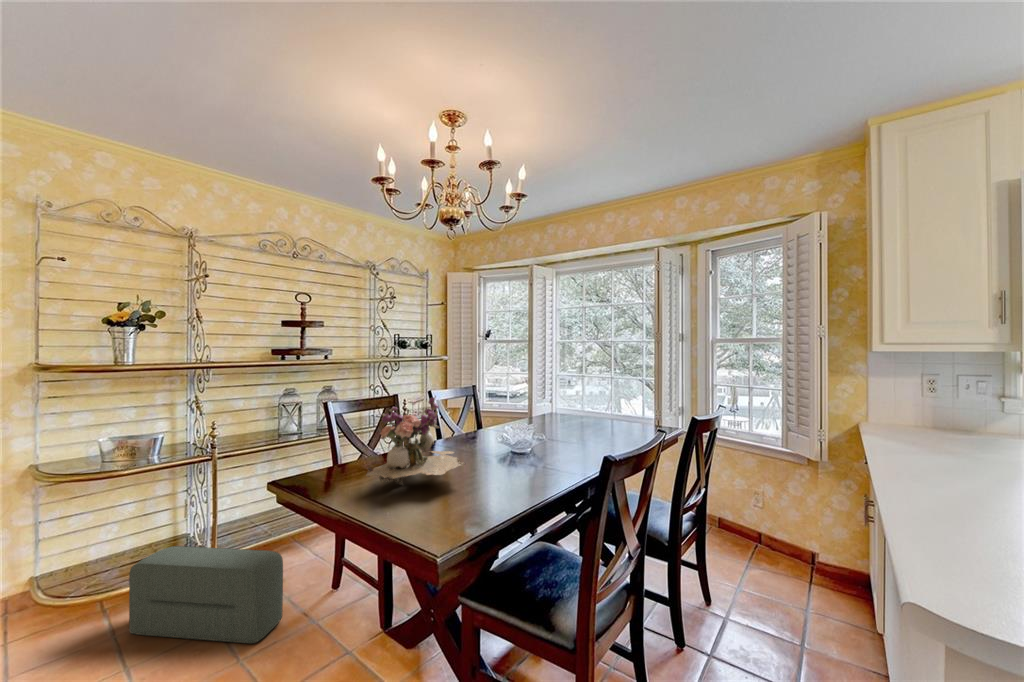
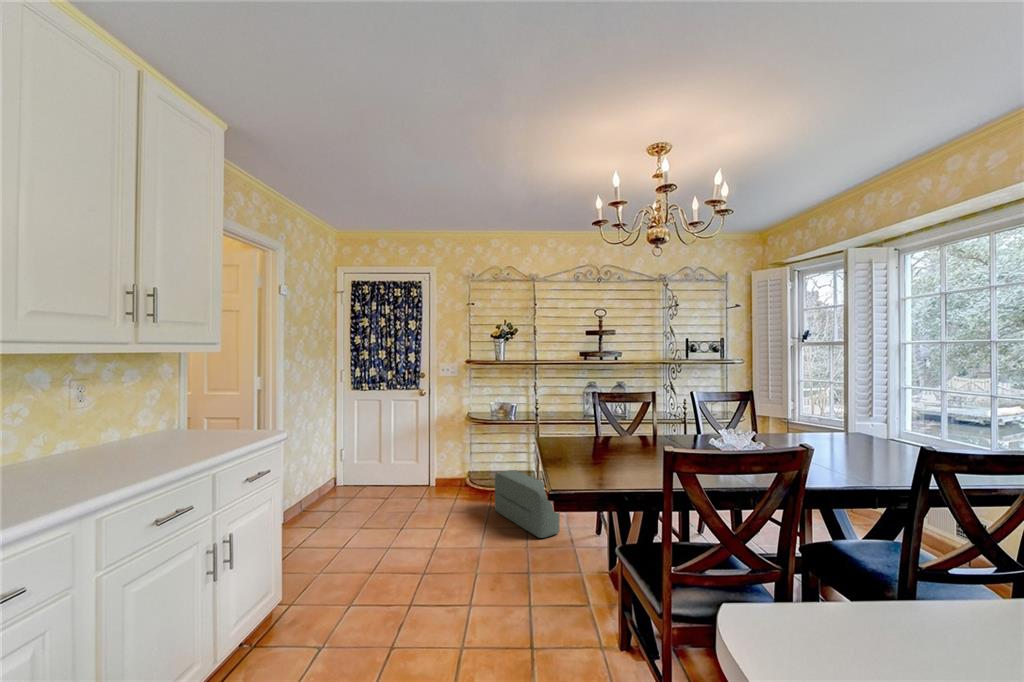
flower arrangement: present [367,396,465,485] -> none [561,393,637,452]

